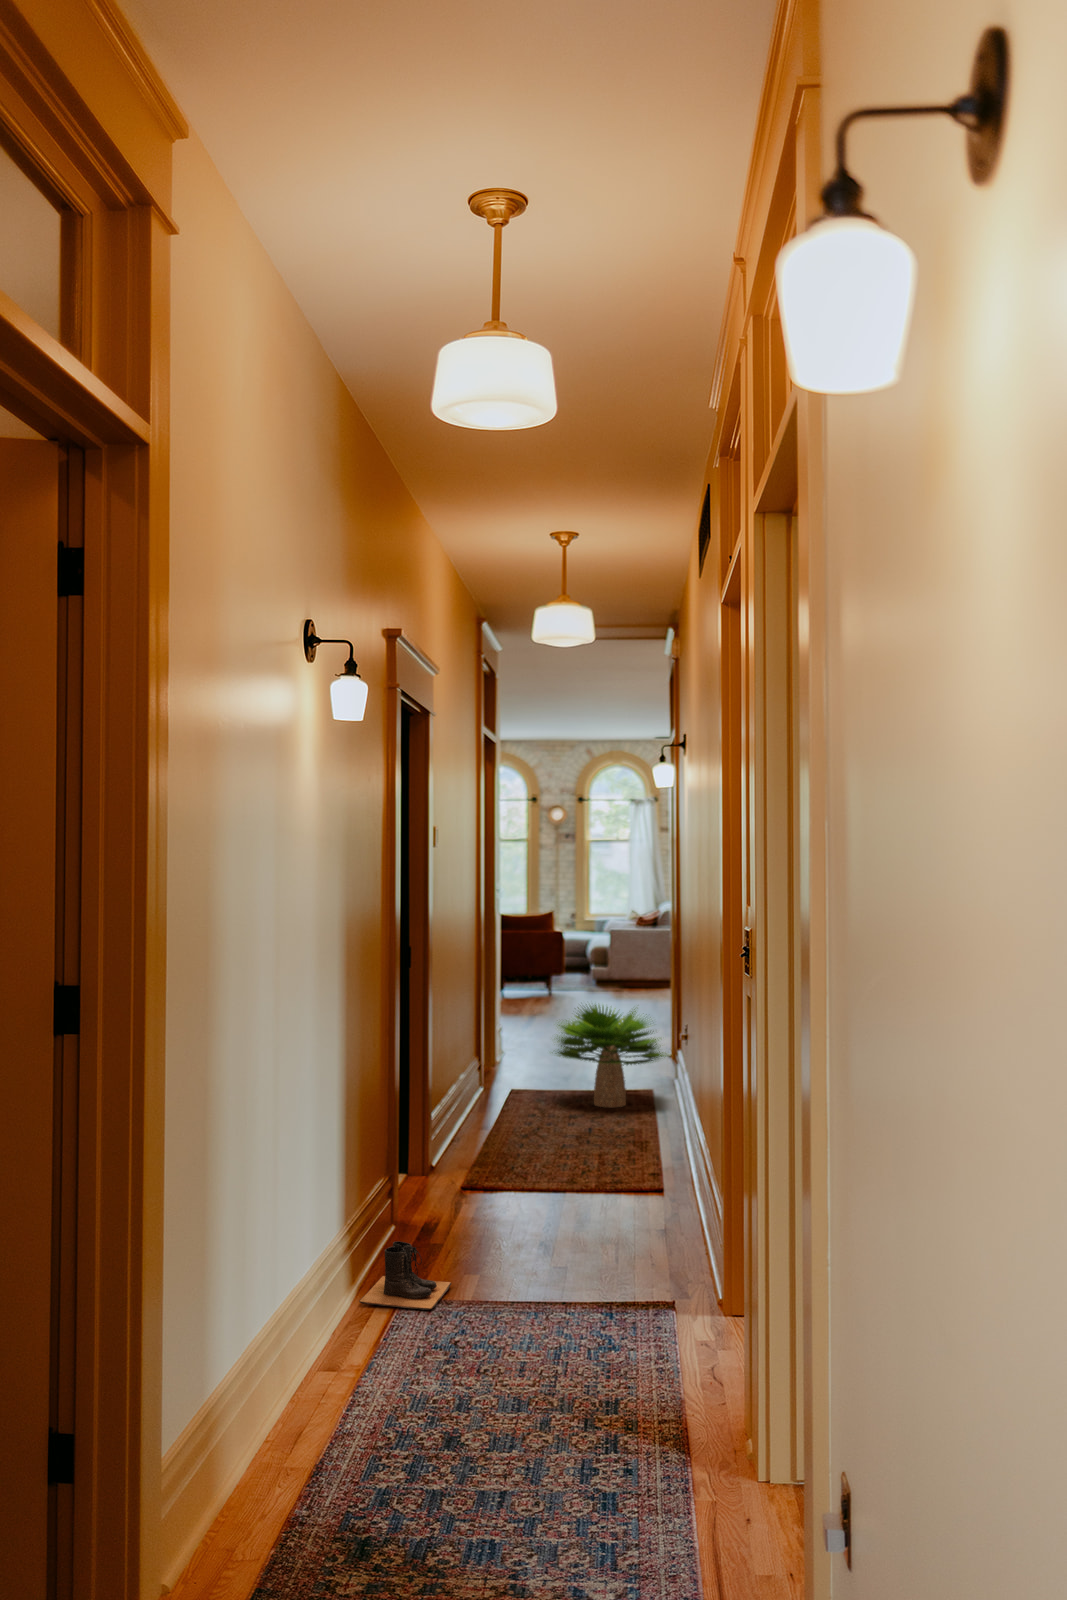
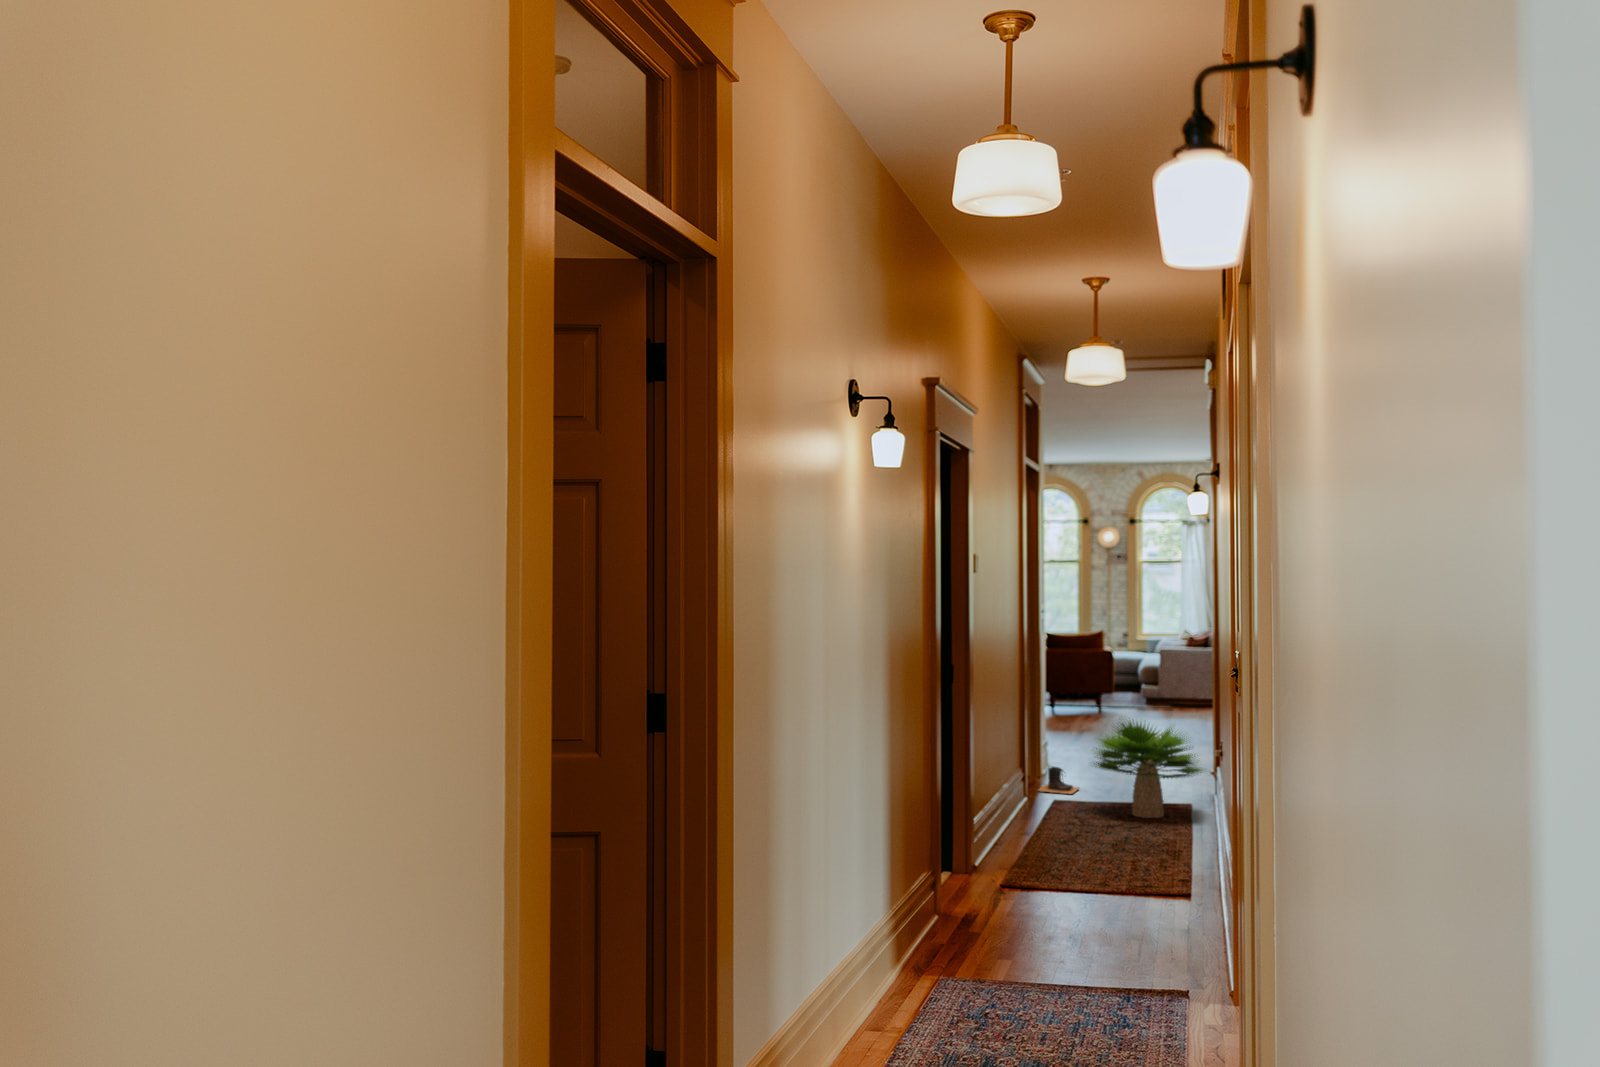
boots: present [359,1241,451,1310] -> present [1038,767,1079,794]

